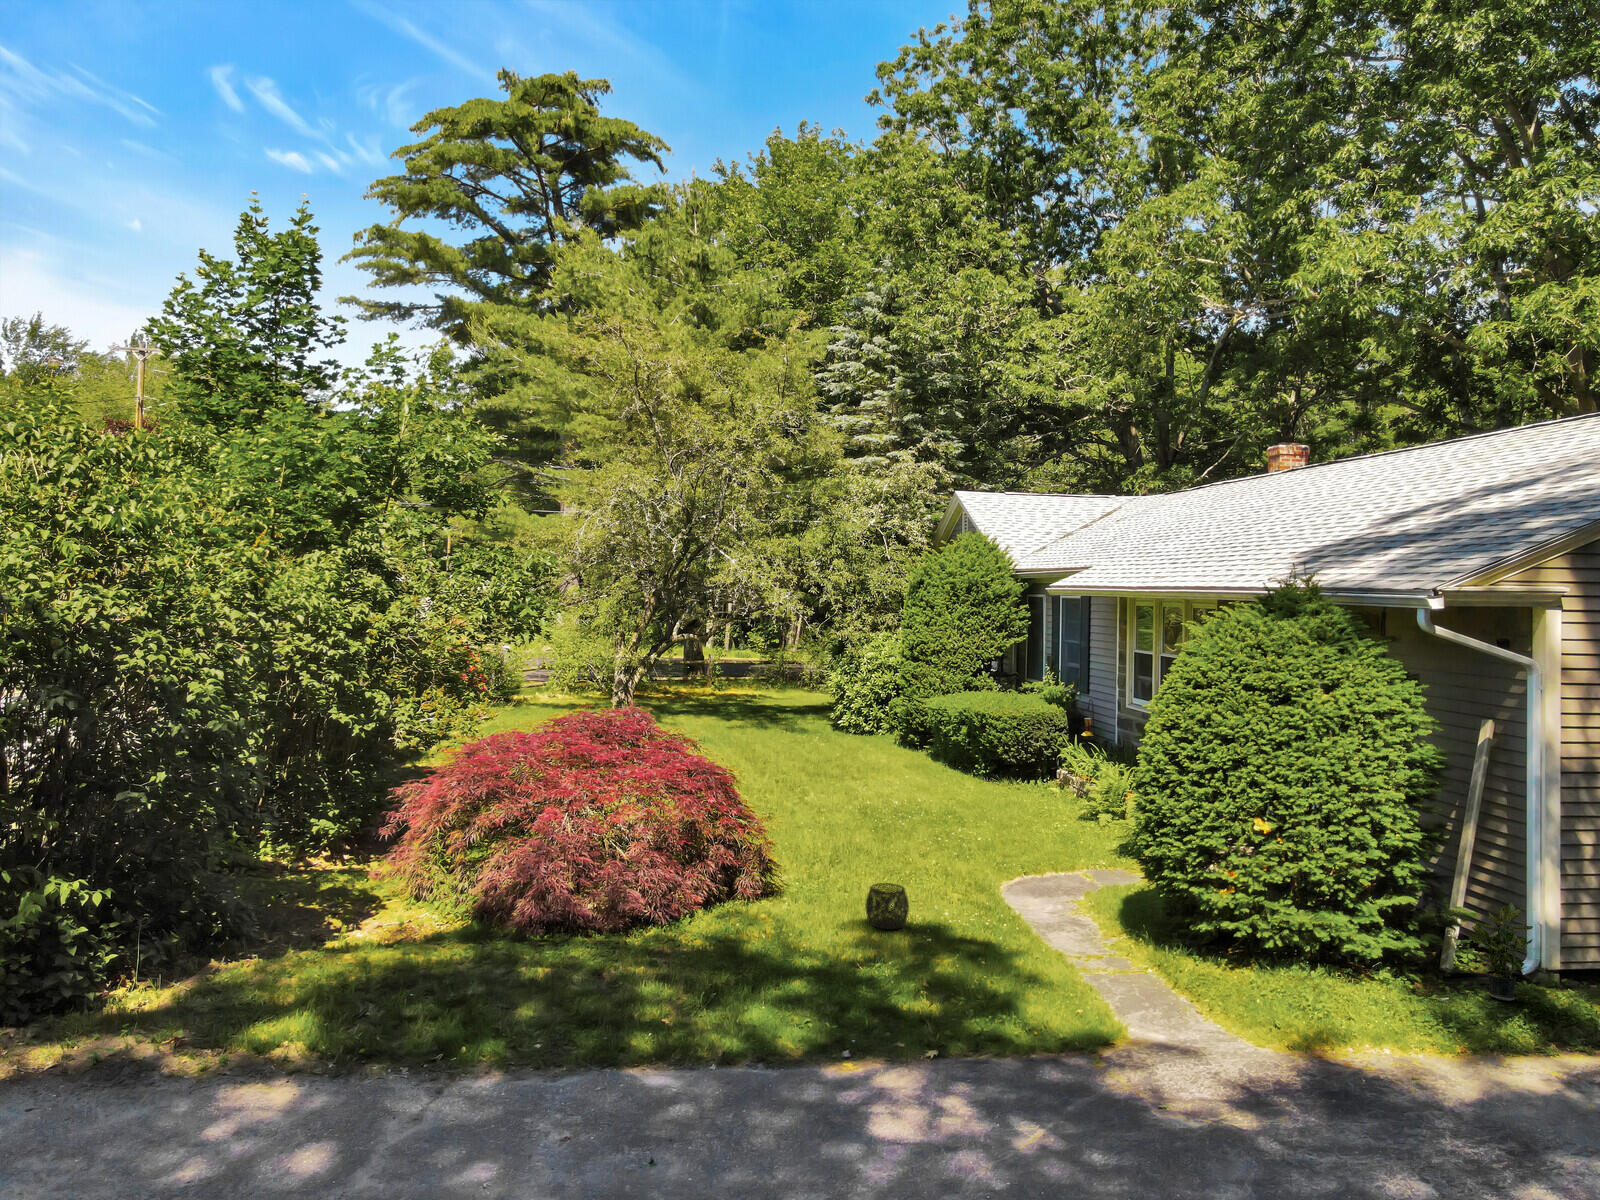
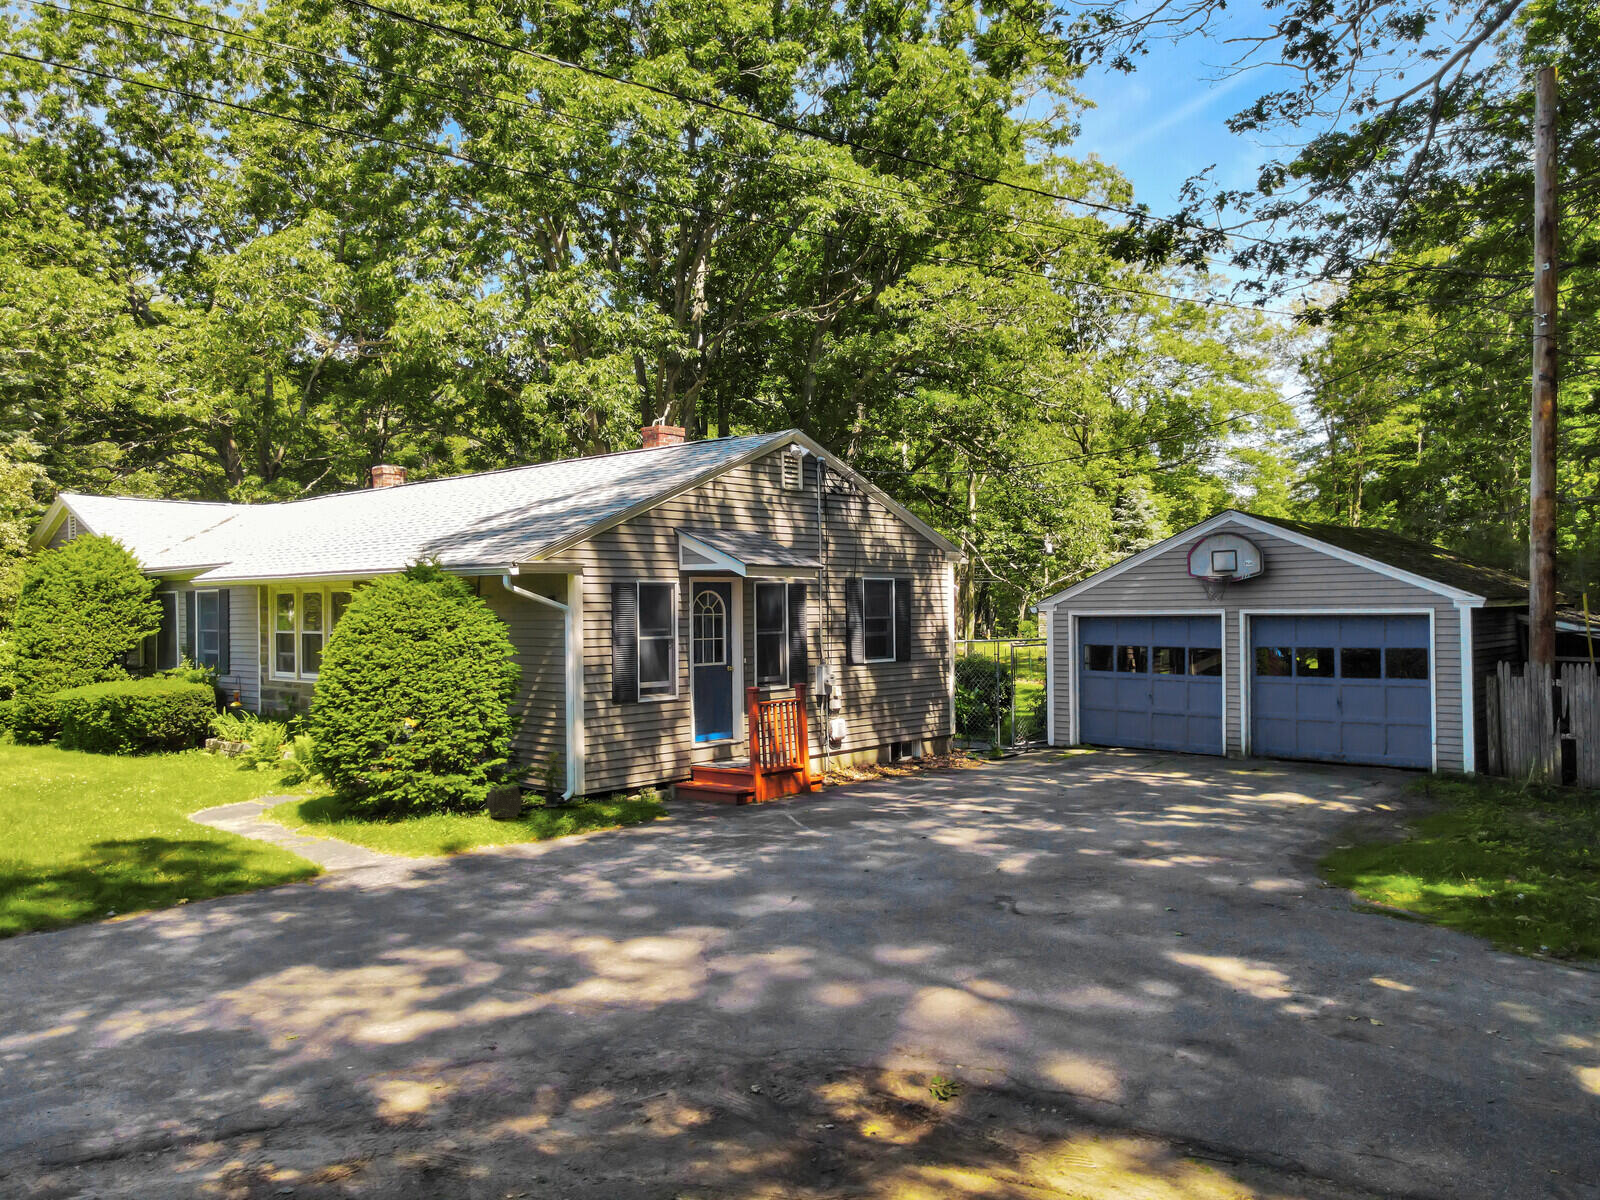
woven basket: present [866,883,909,930] -> present [487,785,521,818]

